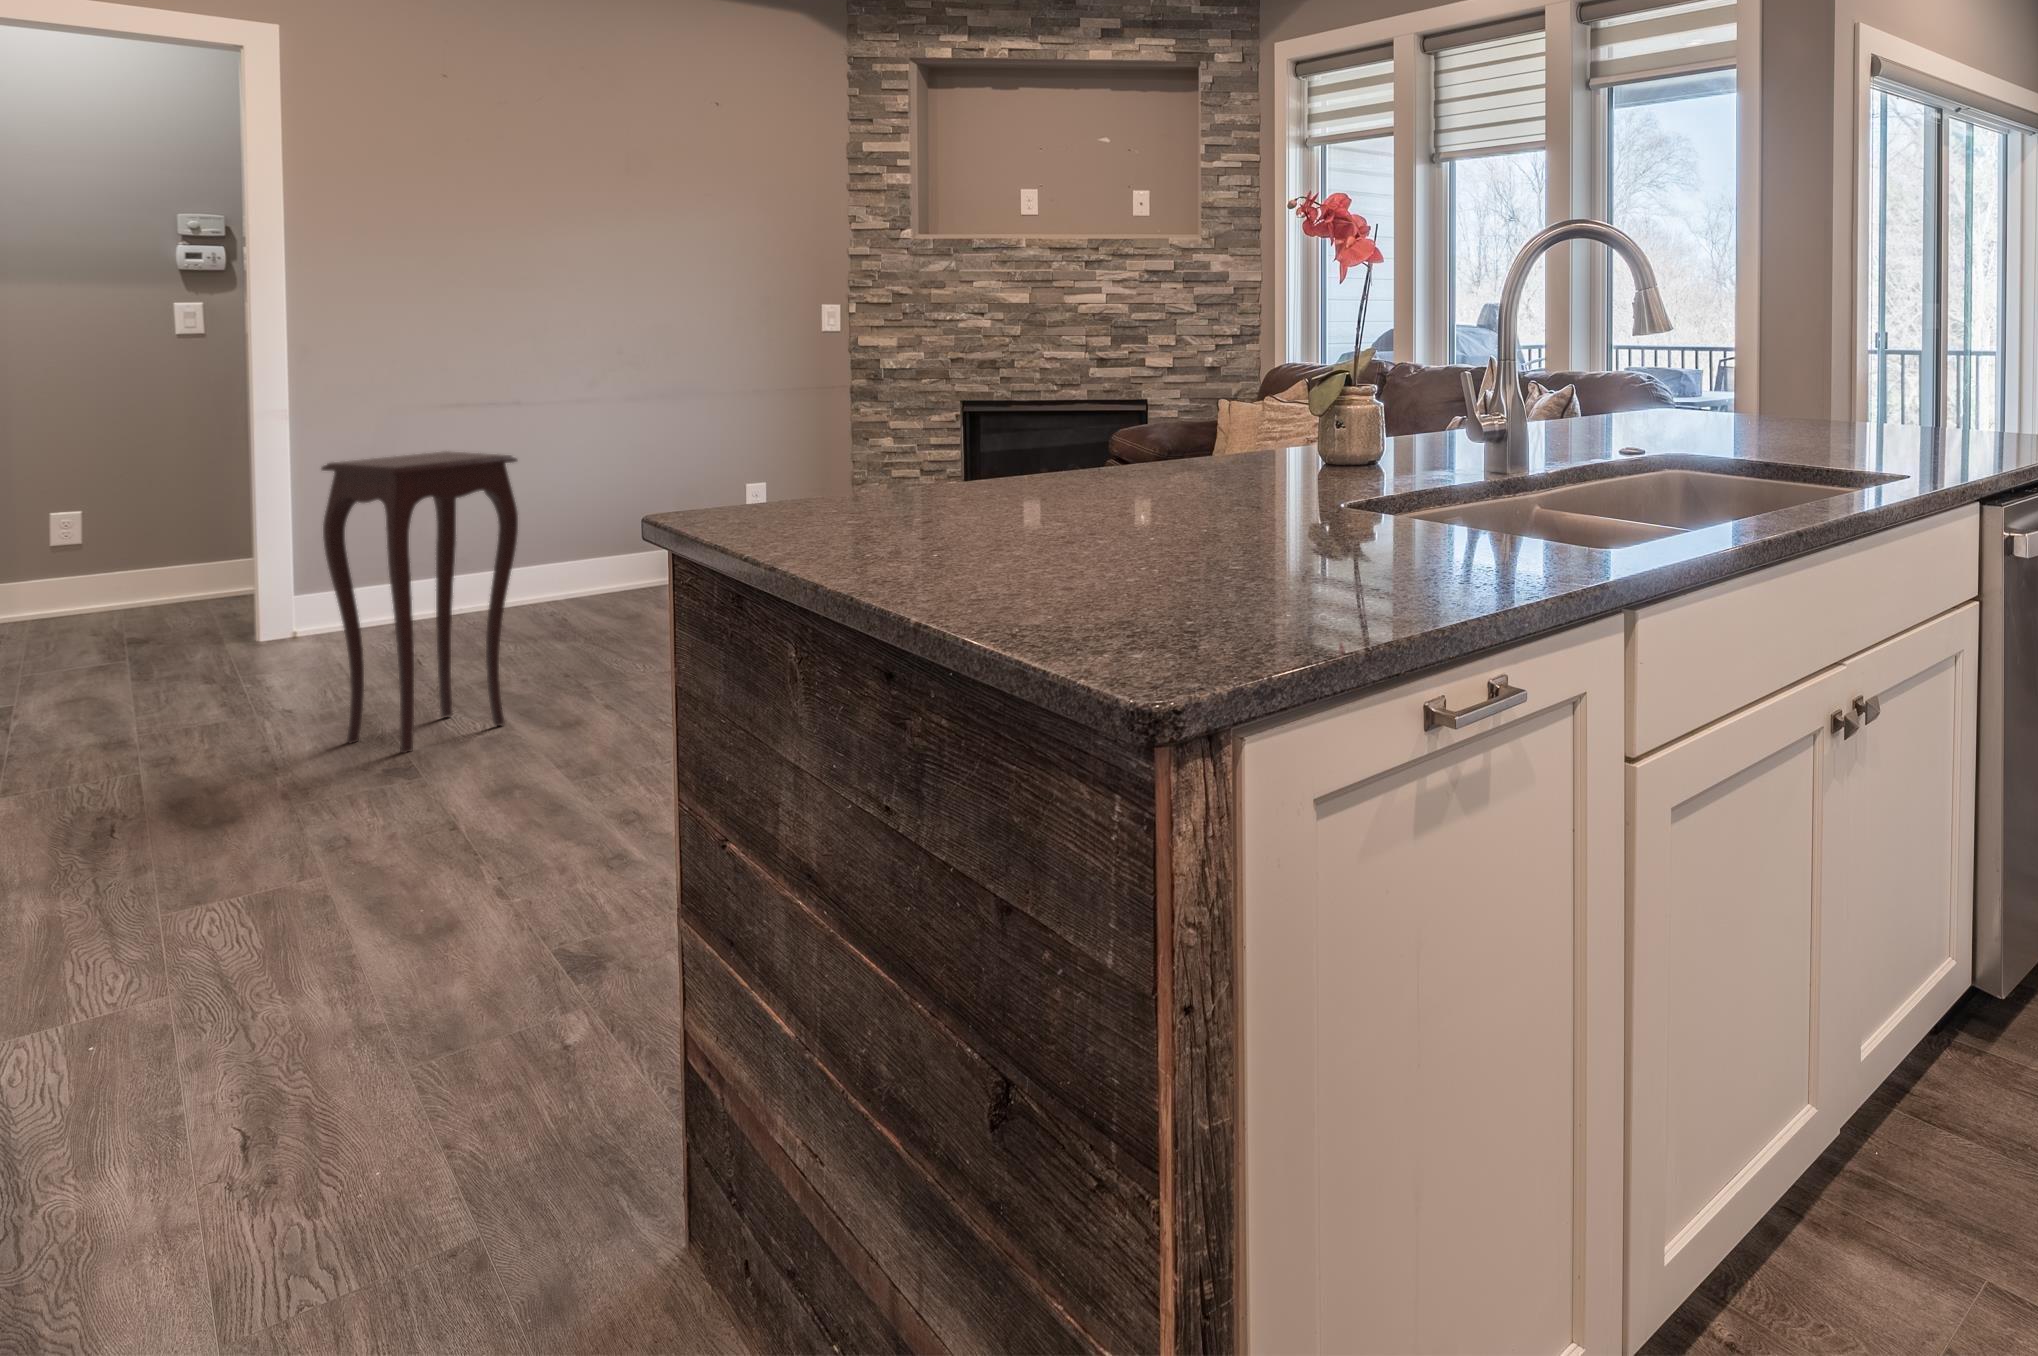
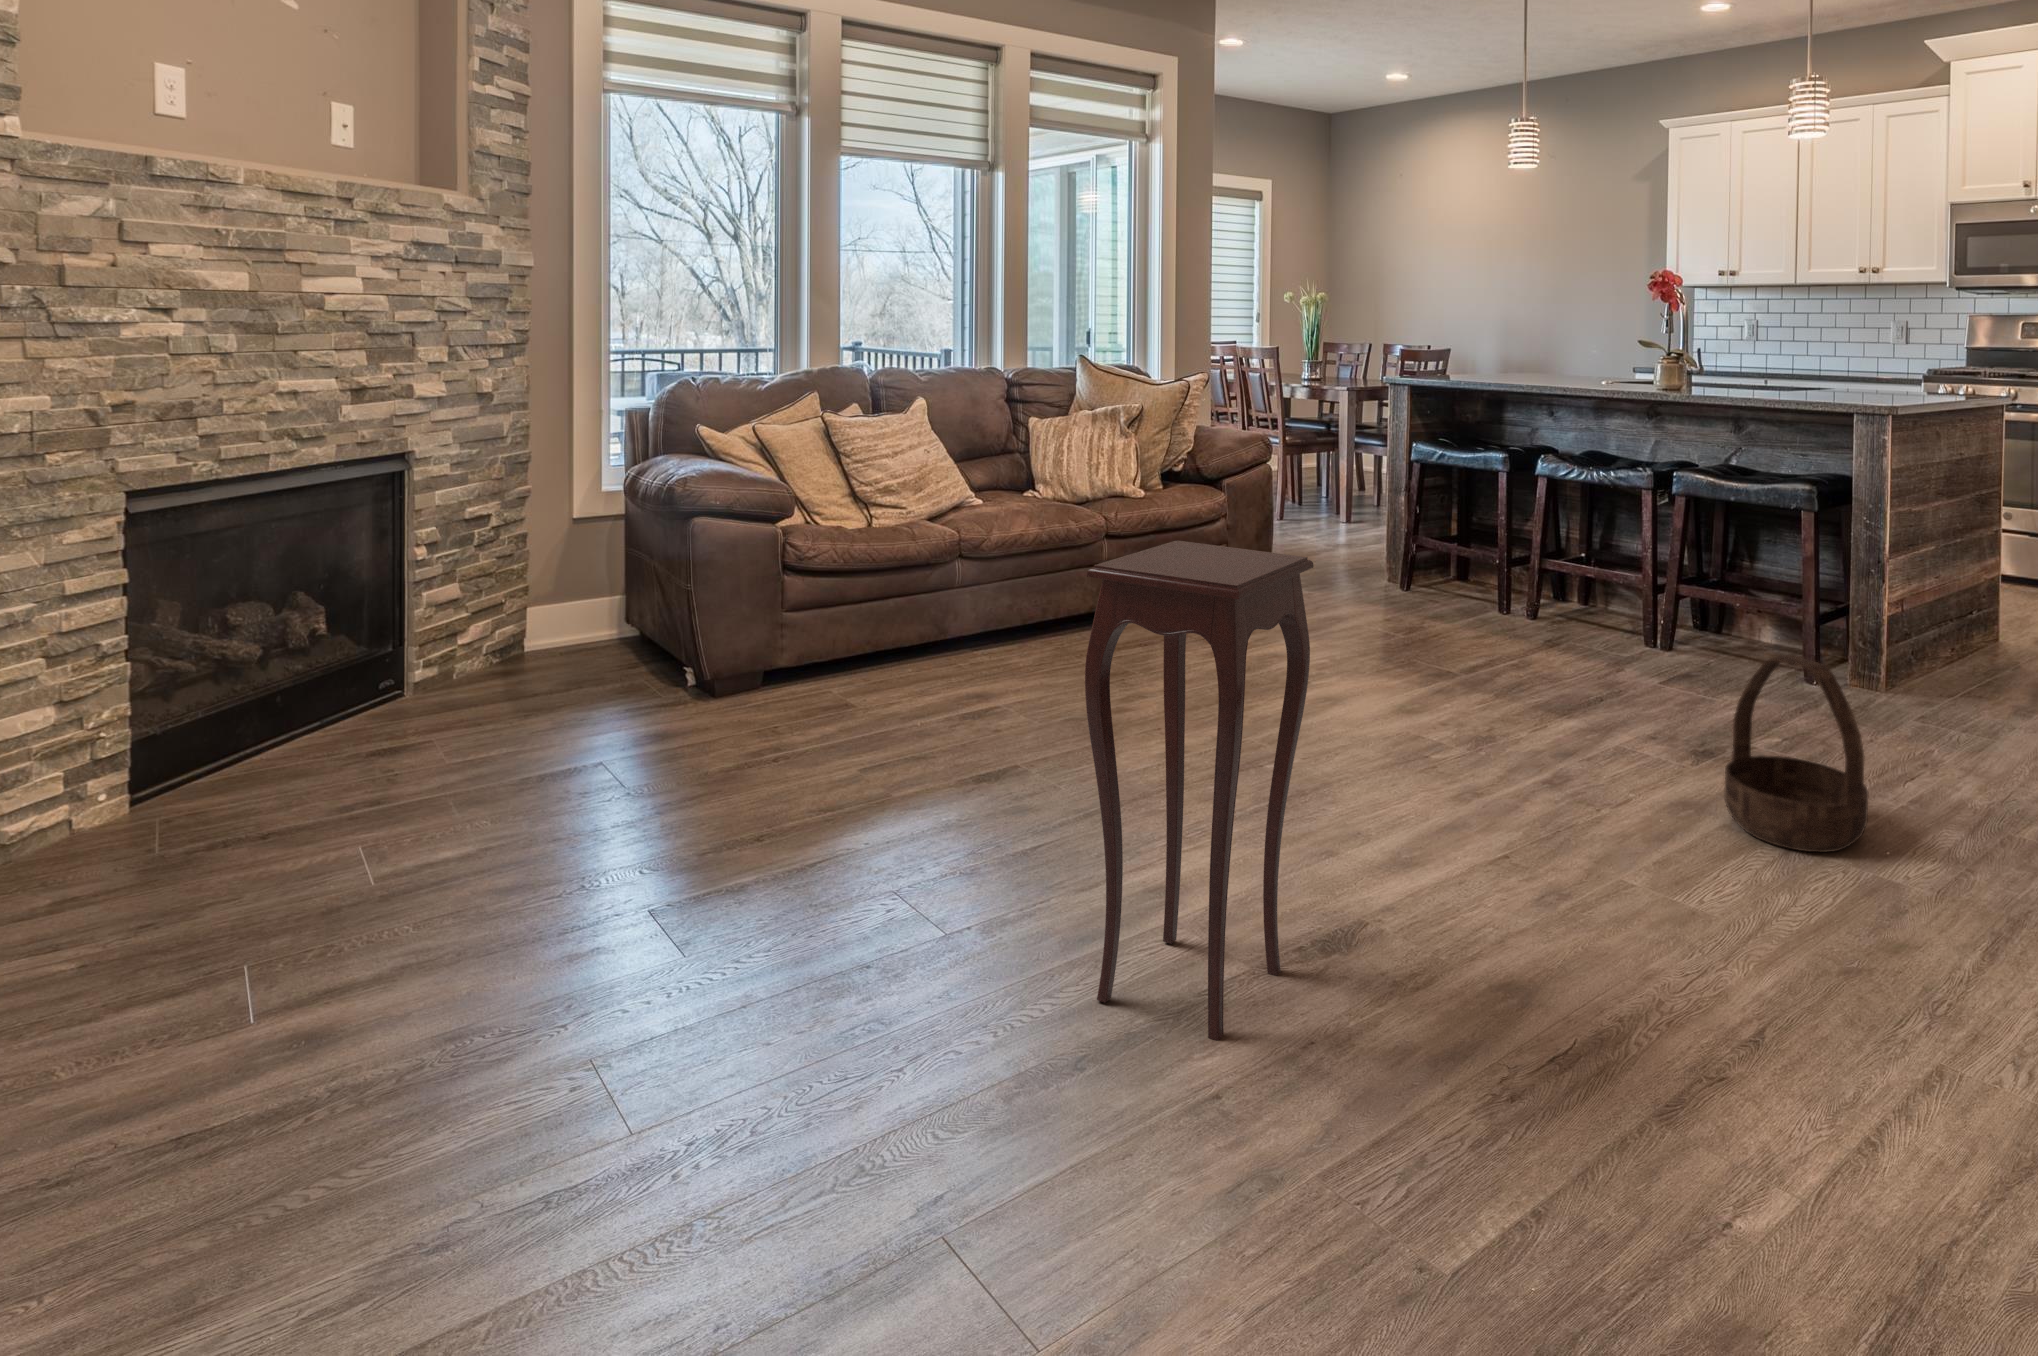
basket: none [143,739,401,1020] -> present [1724,655,1868,852]

